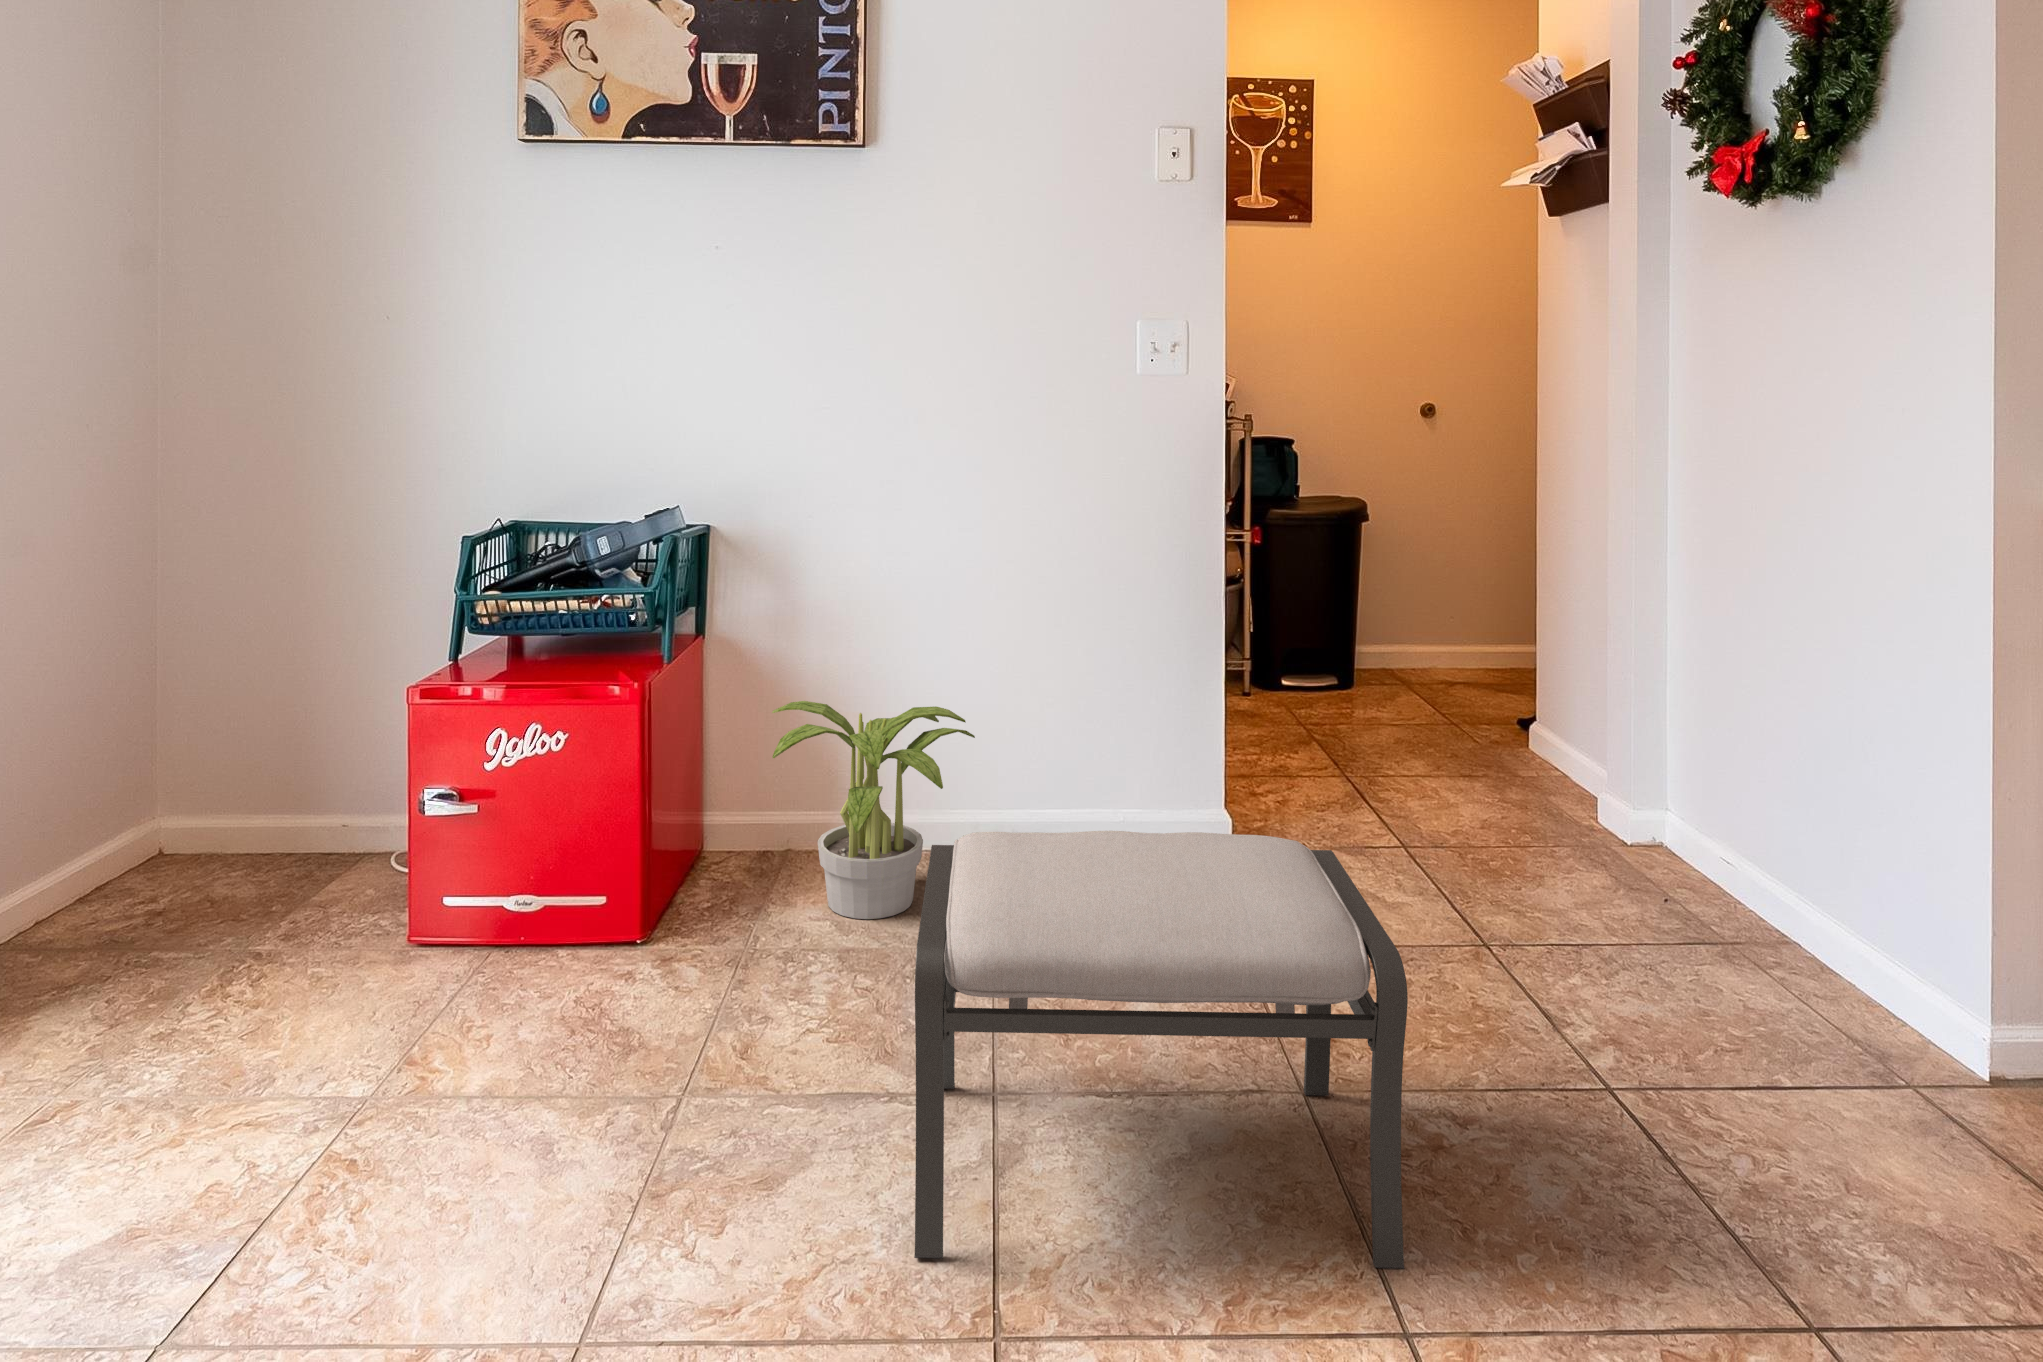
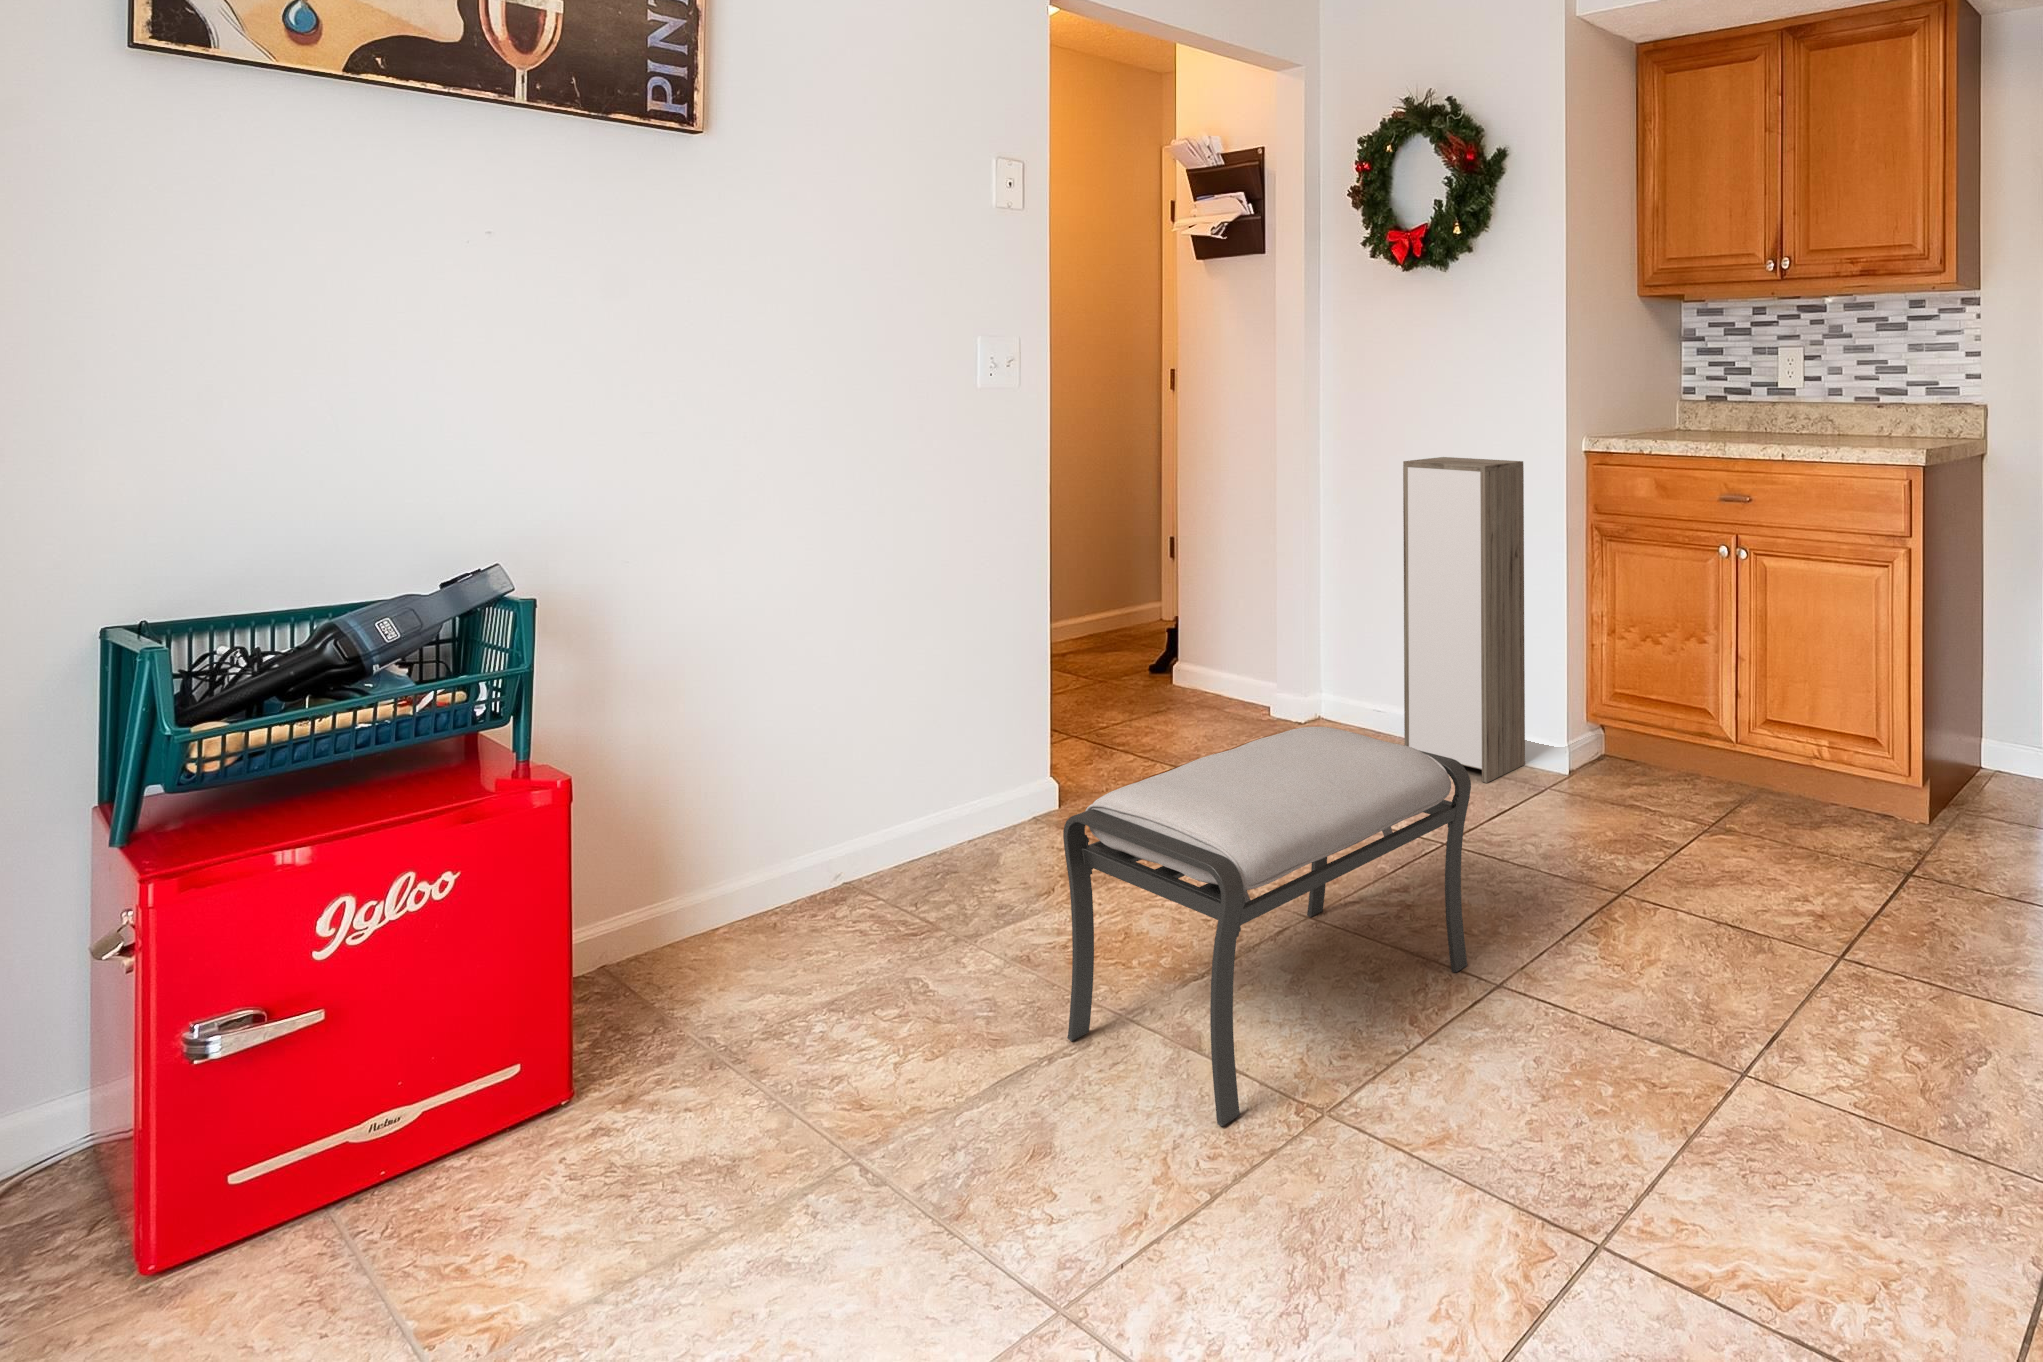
storage cabinet: none [1703,506,1916,1043] -> present [1403,457,1525,783]
potted plant: present [772,701,975,919] -> none [650,731,903,983]

